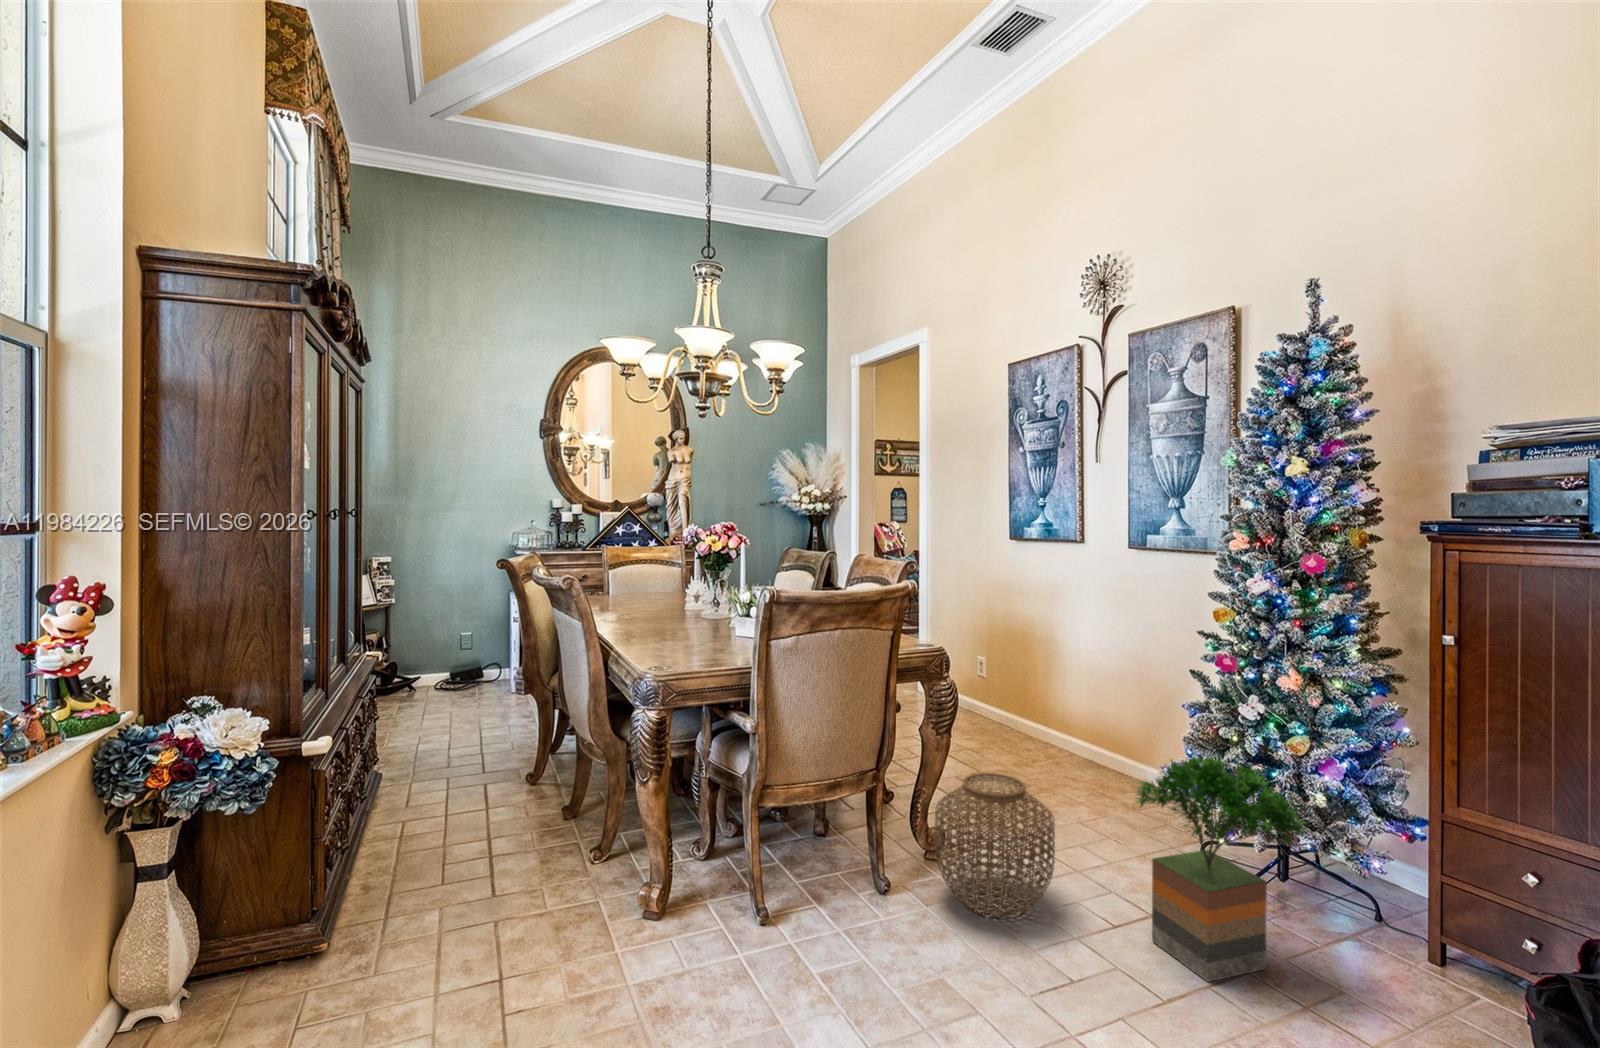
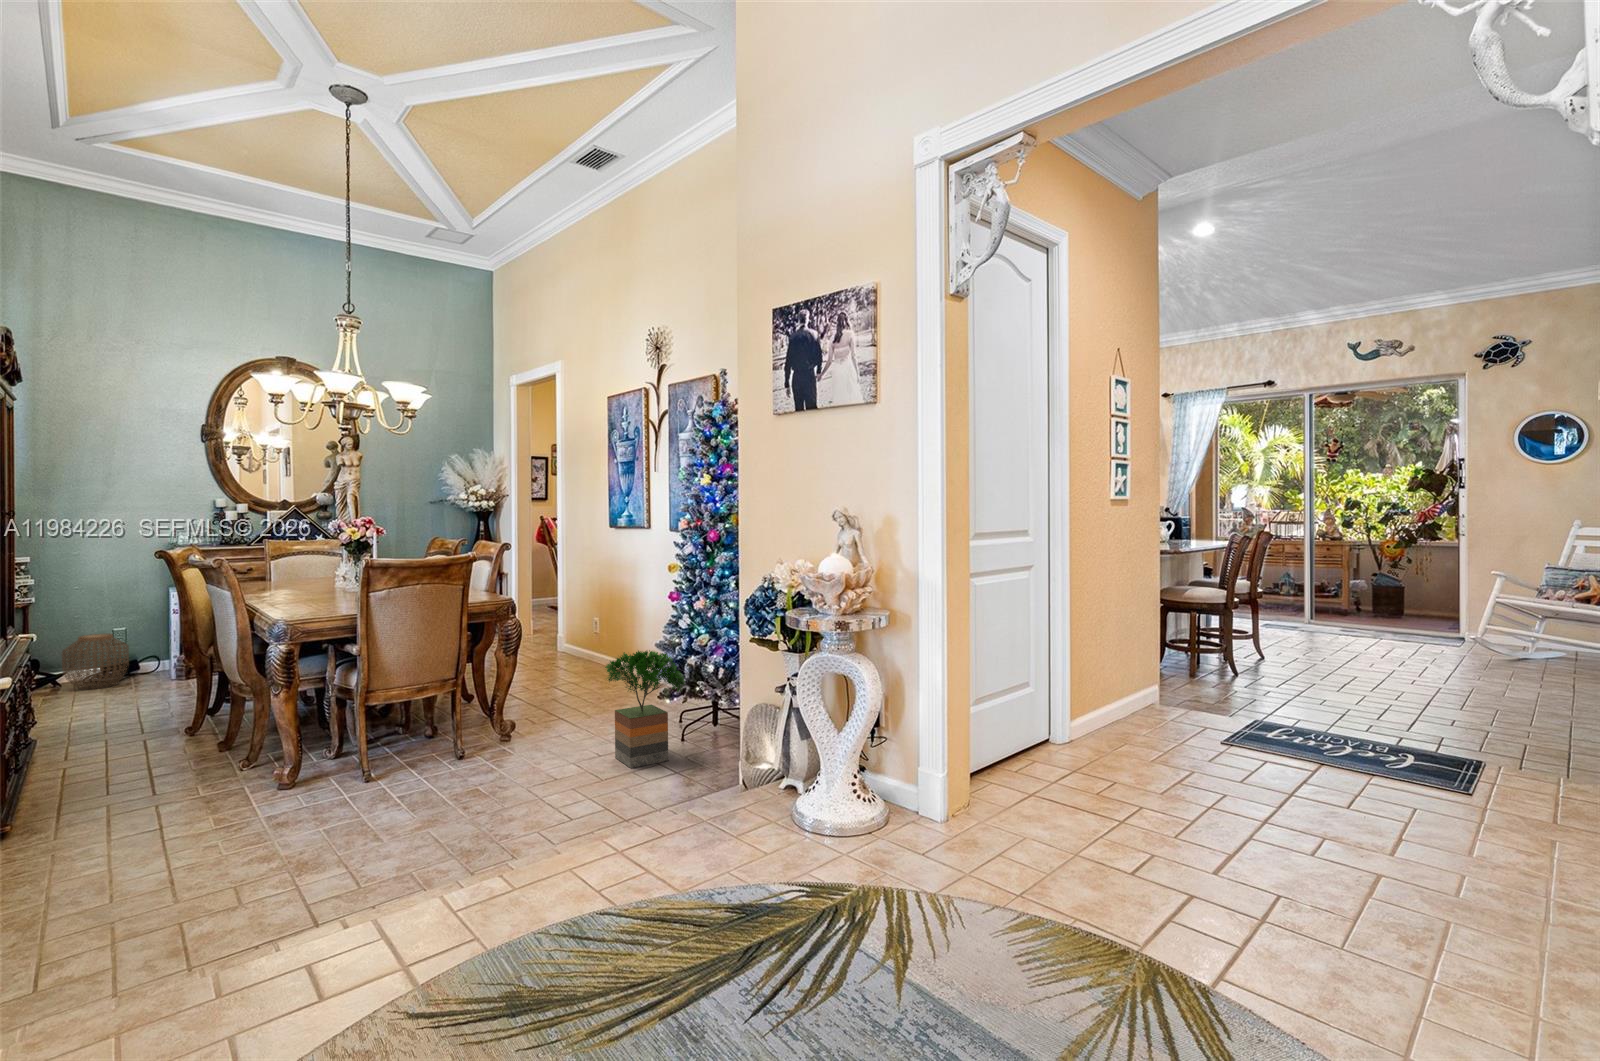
woven basket: present [935,773,1055,918] -> present [62,634,129,689]

